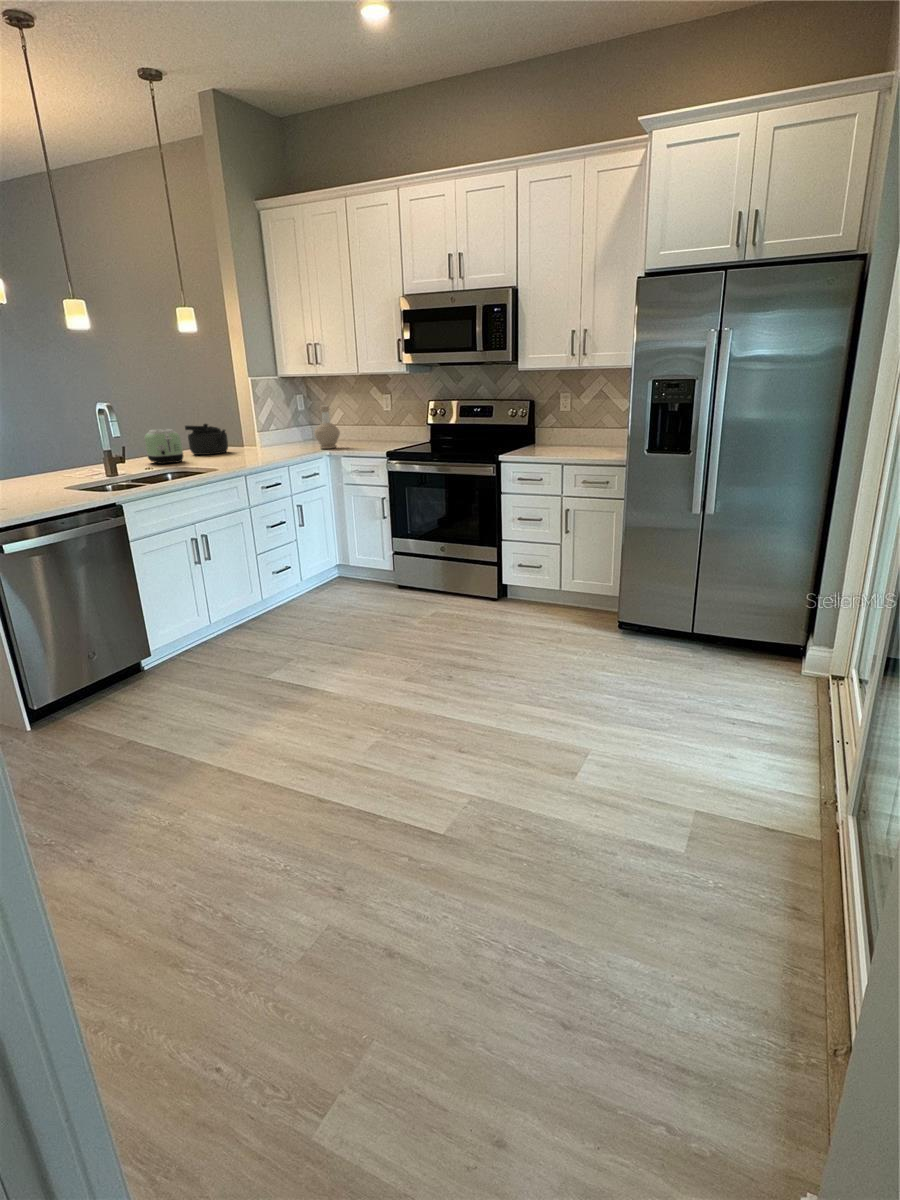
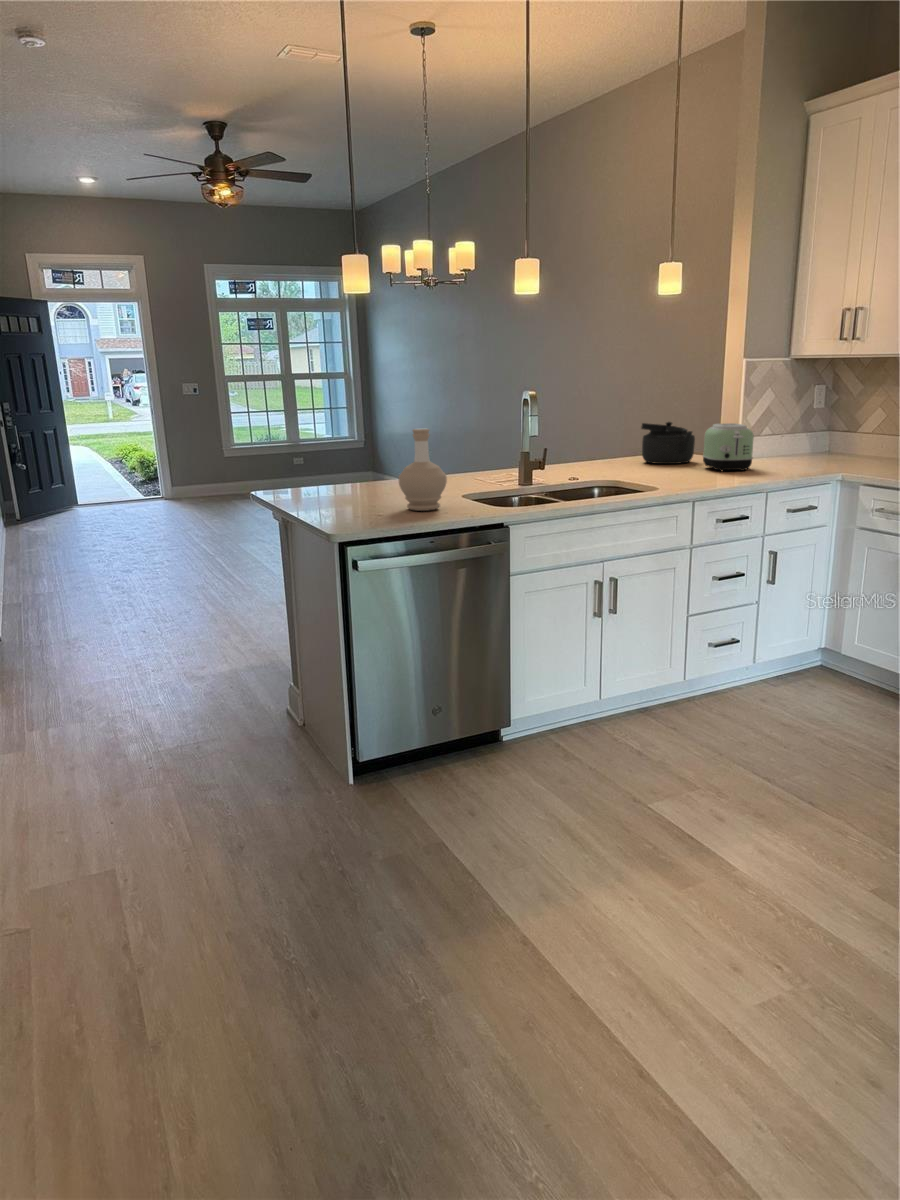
bottle: present [315,406,340,449] -> present [399,429,447,511]
toaster: present [145,429,183,464] -> present [703,423,754,471]

